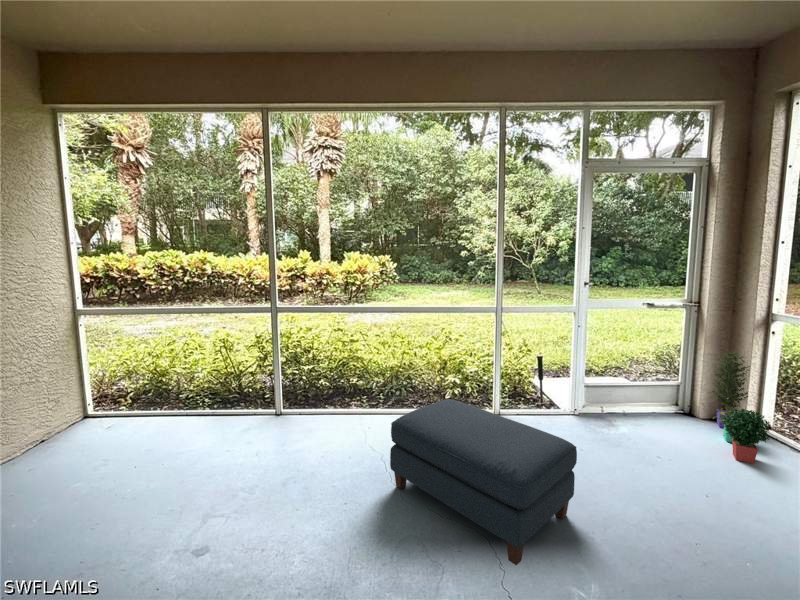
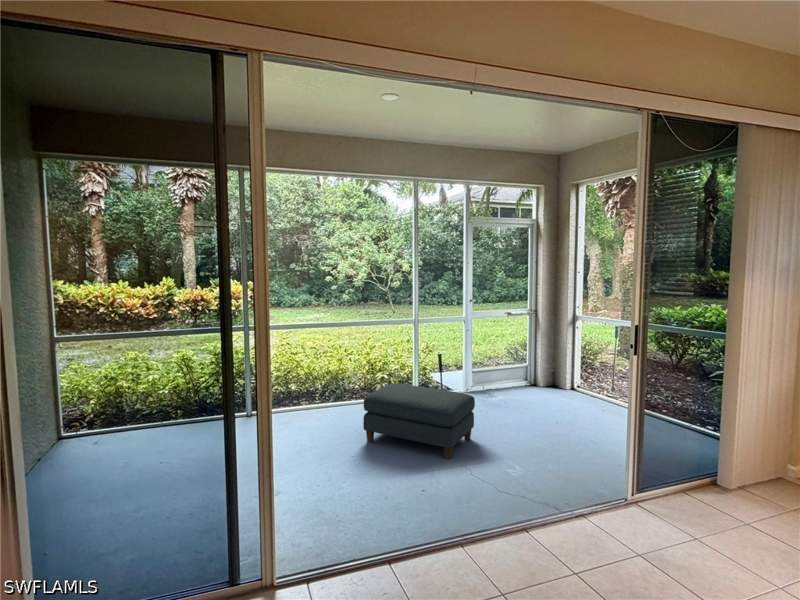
potted plant: present [712,349,770,464] -> none [547,340,573,406]

